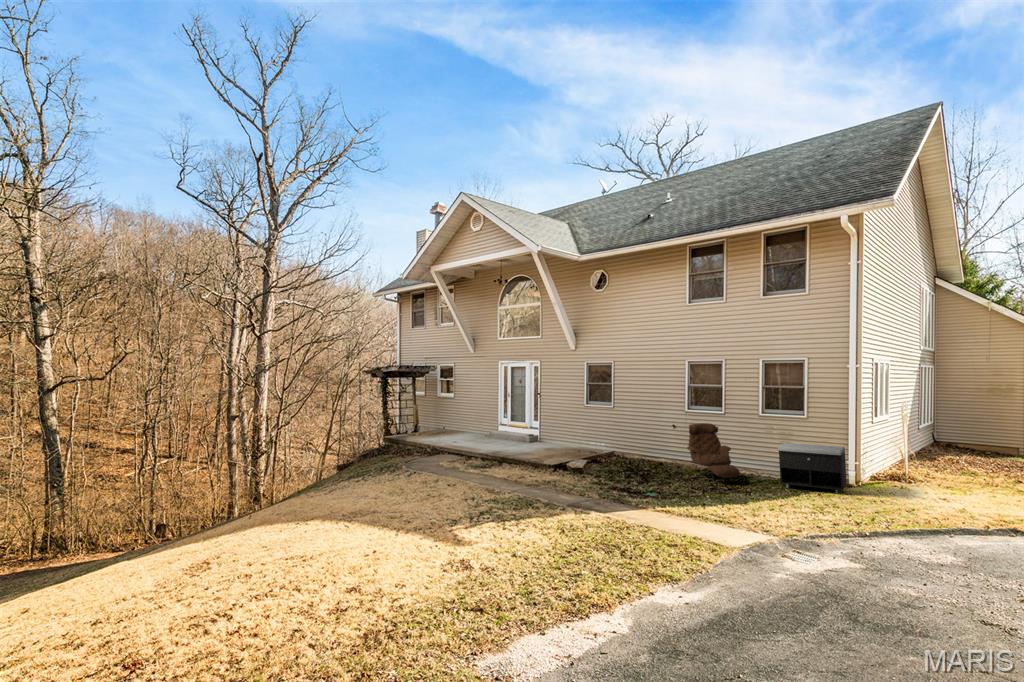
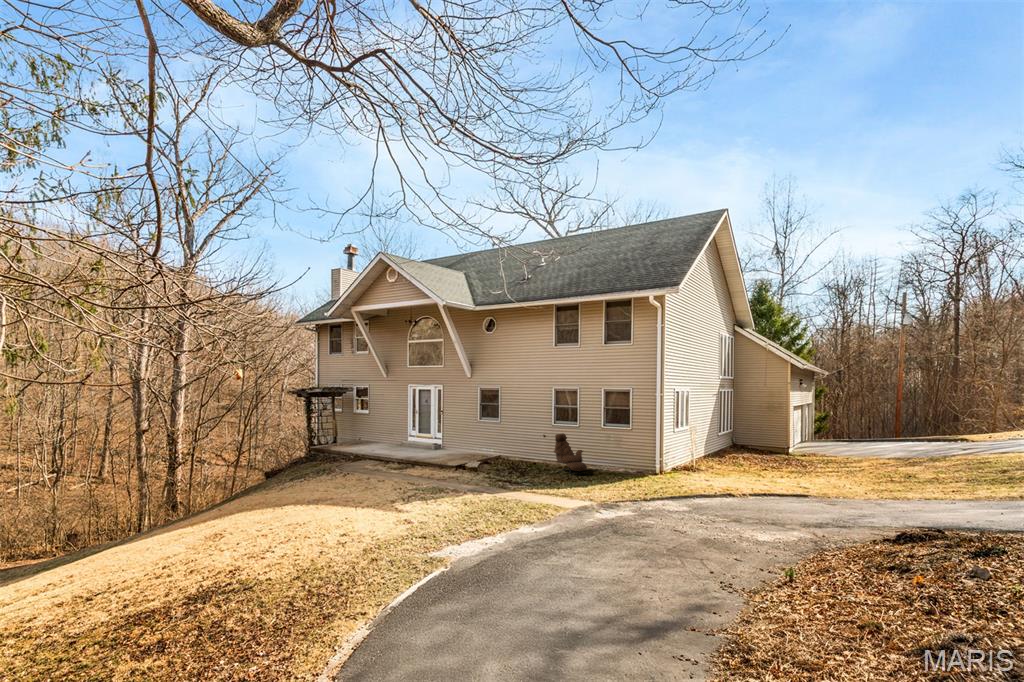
storage bench: present [778,443,847,494] -> none [611,446,653,479]

